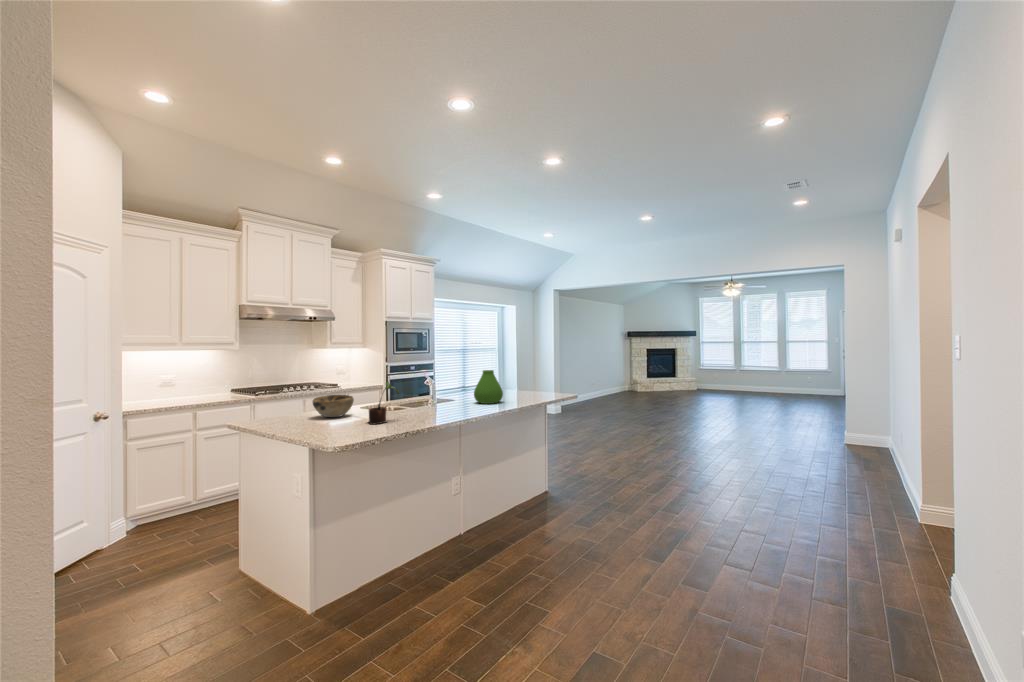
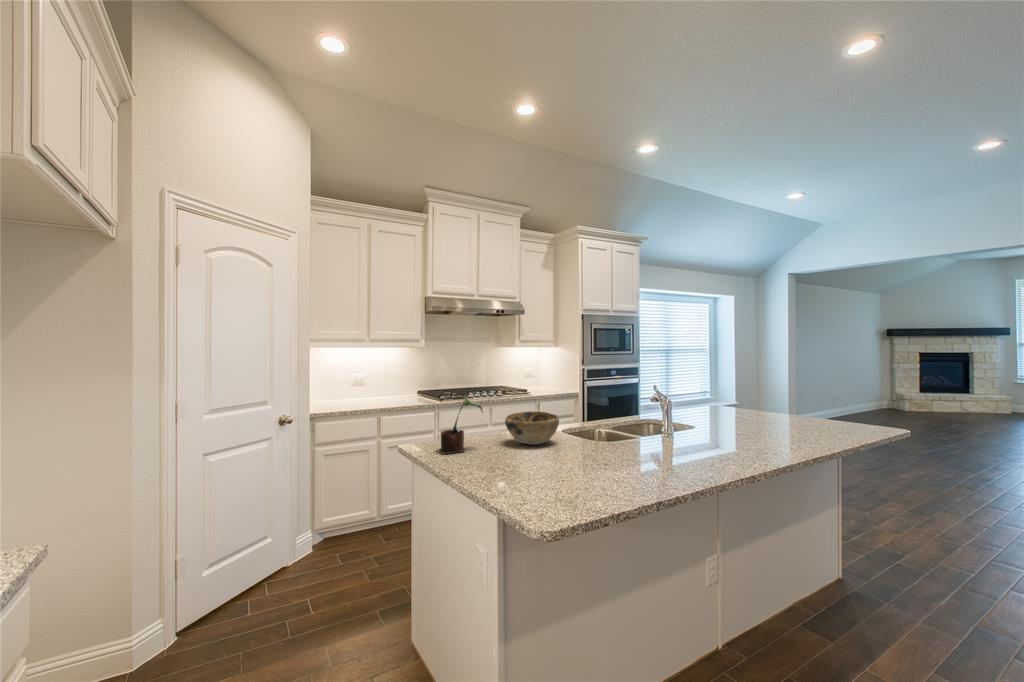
vase: present [474,370,503,404] -> none [729,384,779,437]
potted plant: present [369,381,399,424] -> present [440,396,483,454]

